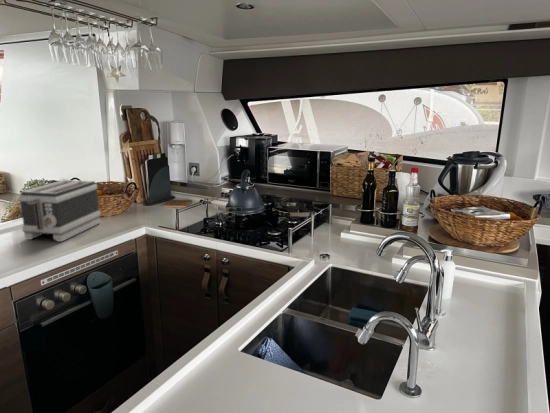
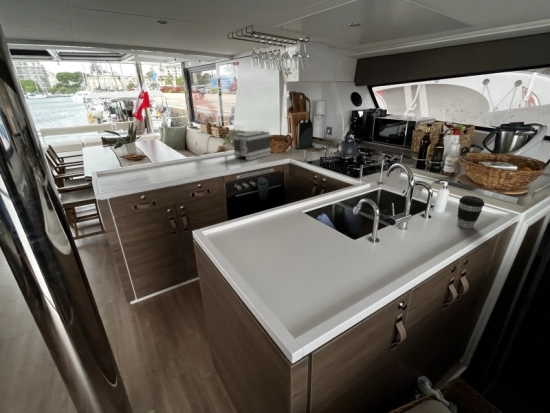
coffee cup: none [477,267,513,318] -> present [457,196,484,229]

